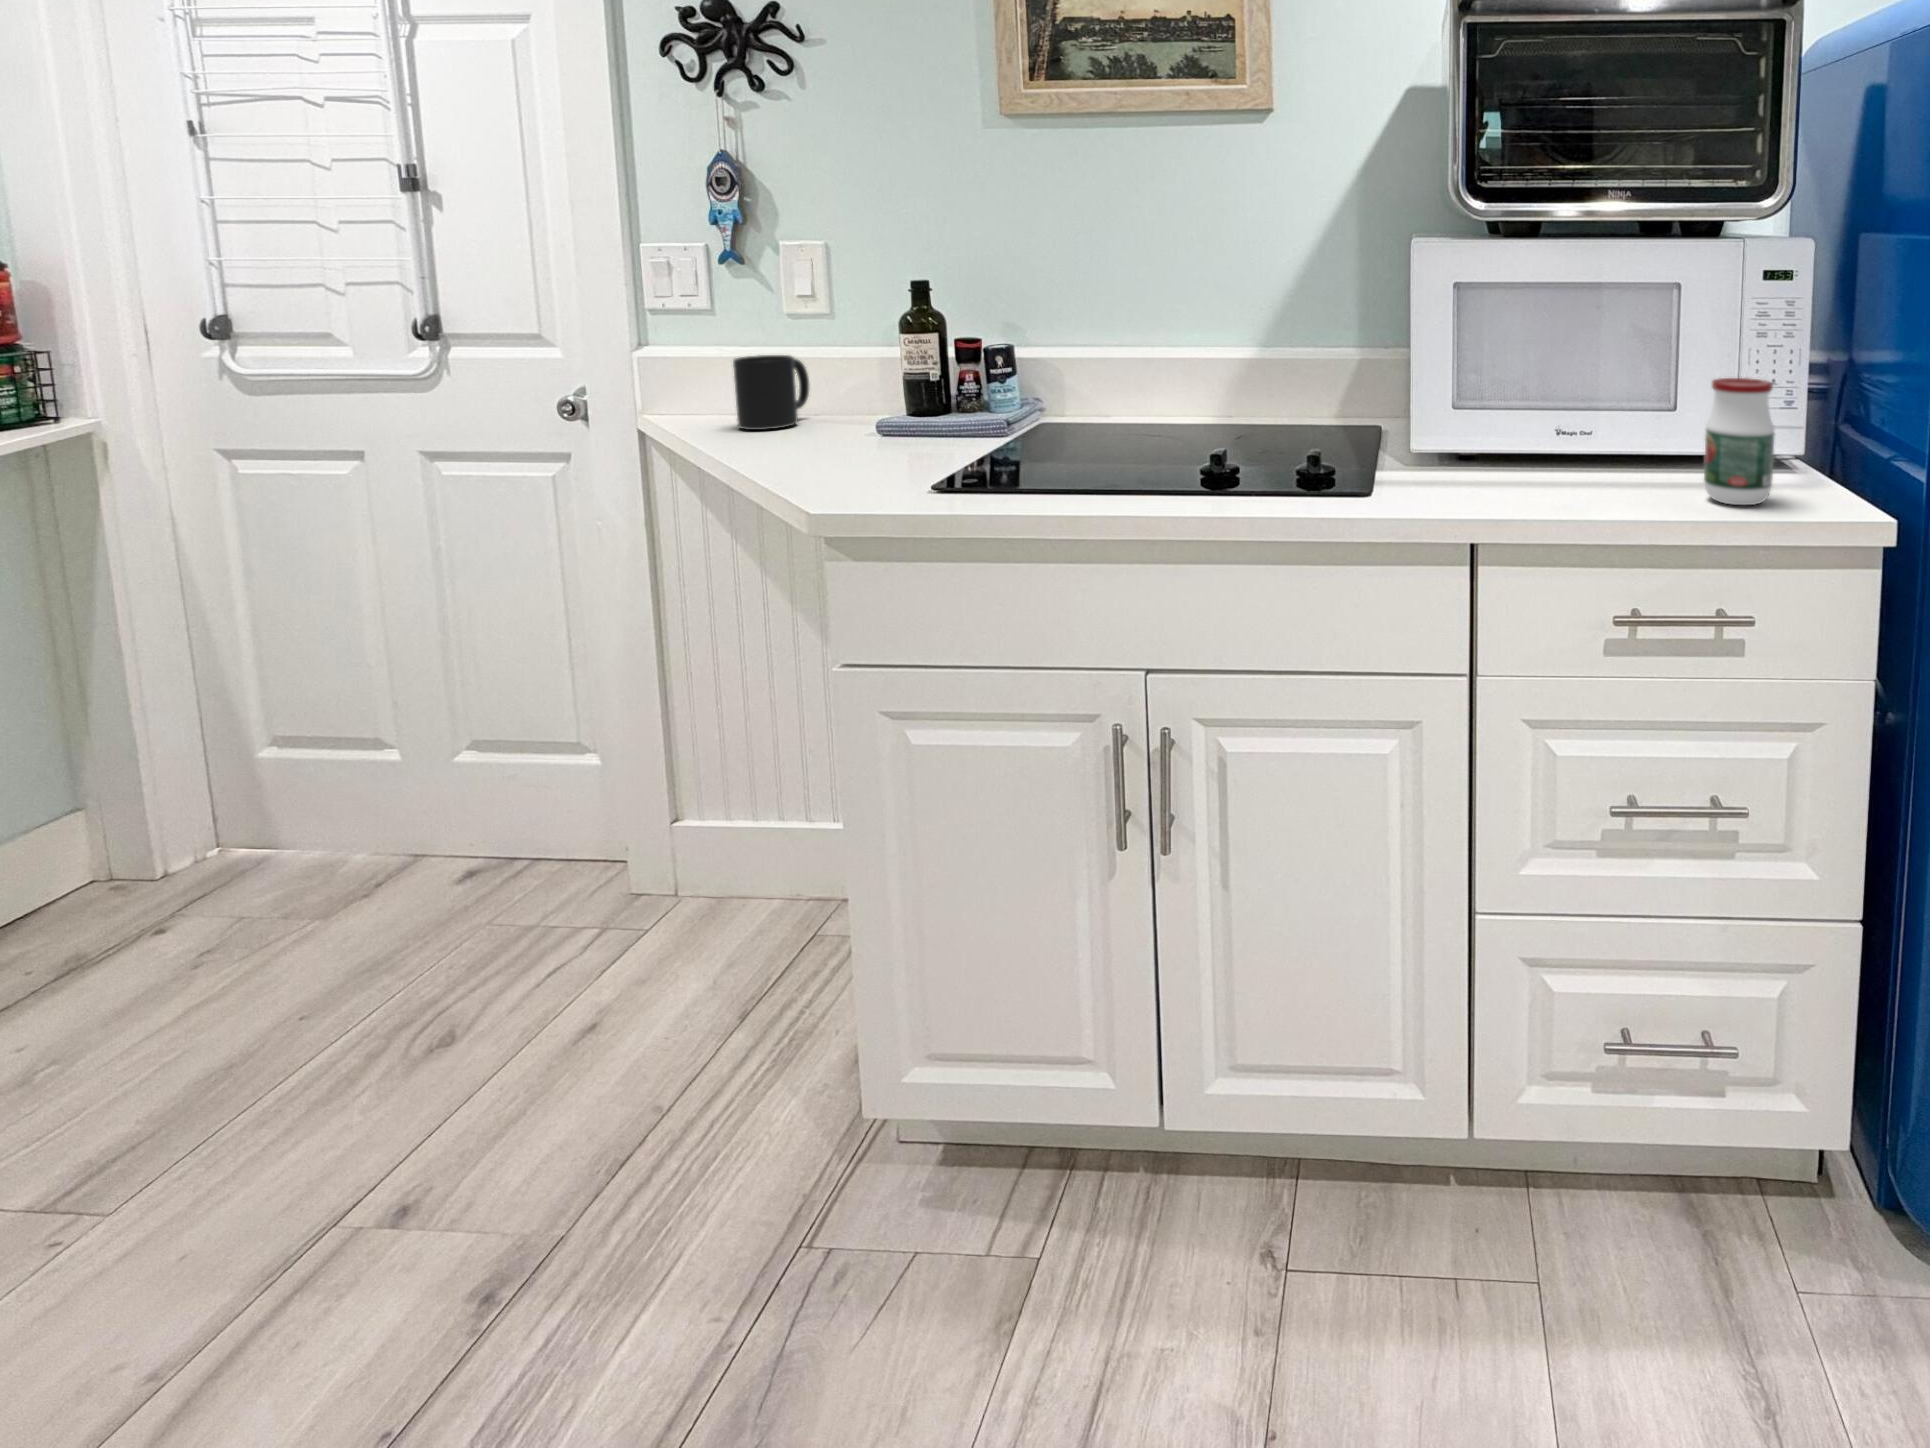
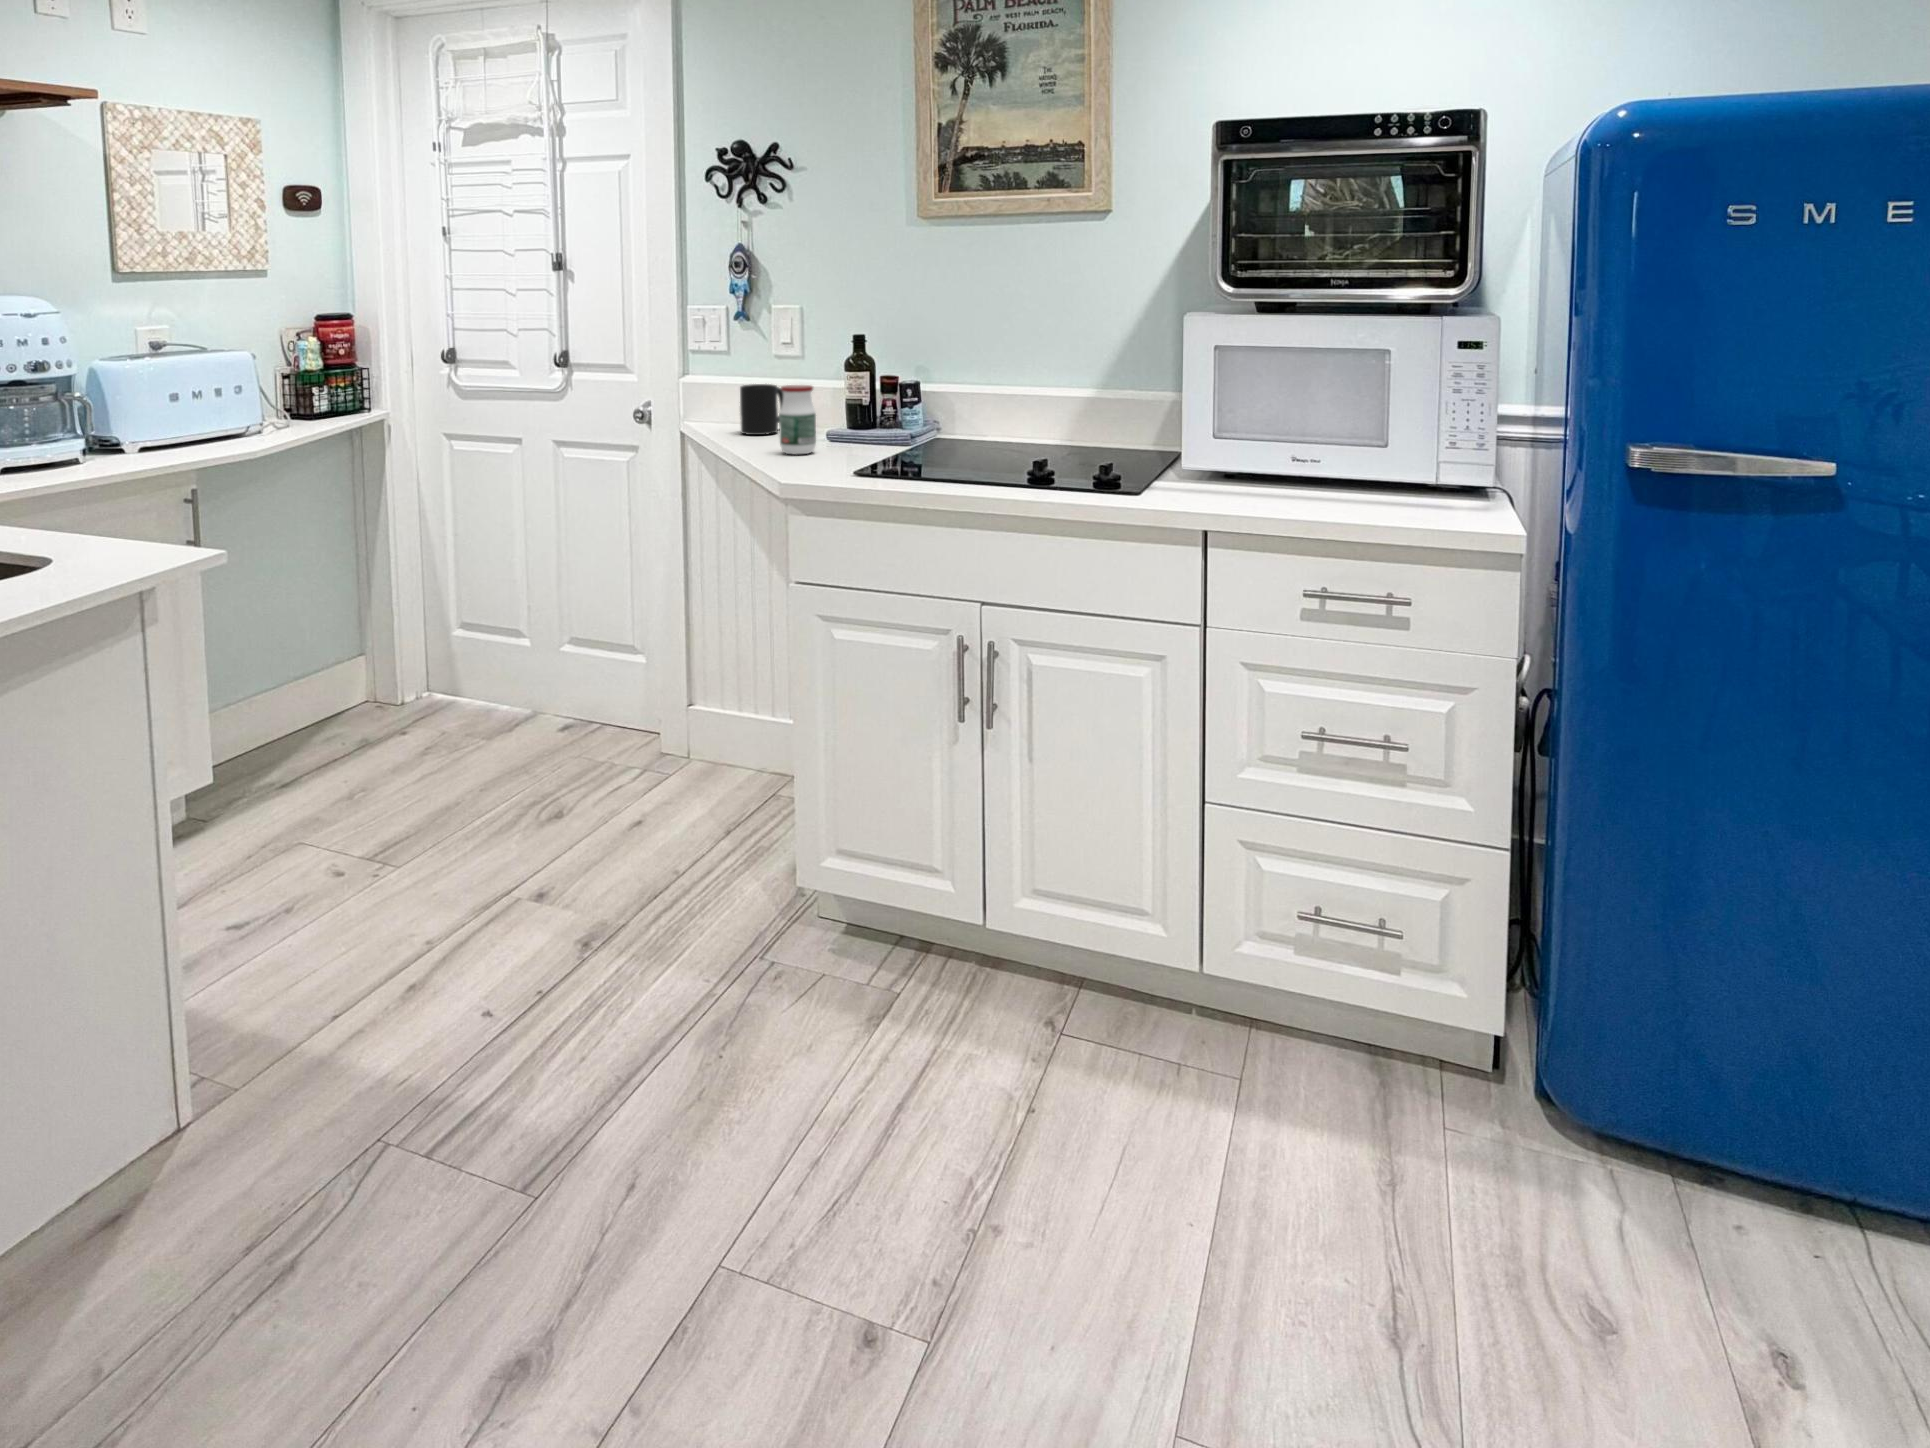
jar: present [1704,378,1775,505] -> present [779,385,816,454]

